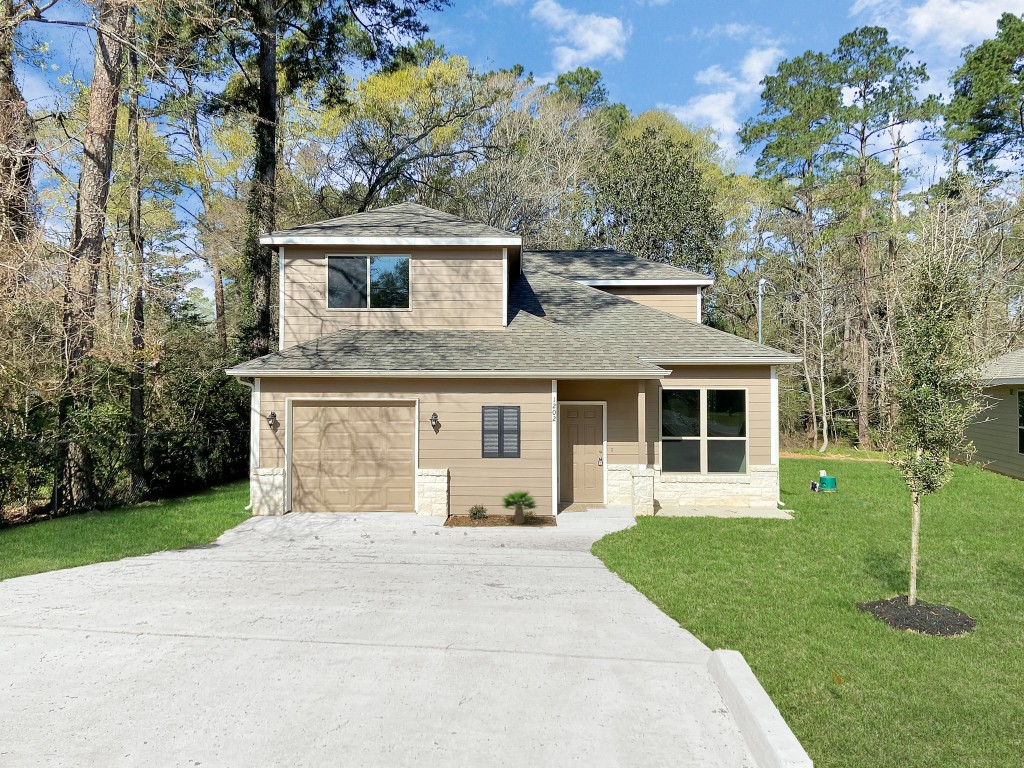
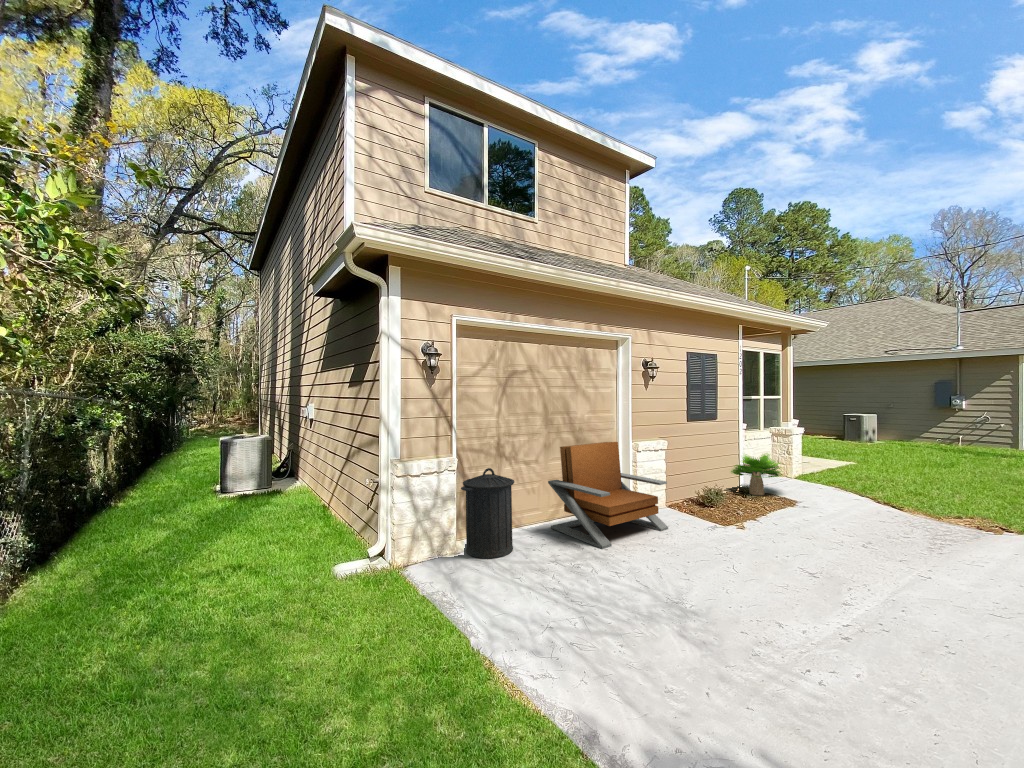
lounge chair: none [331,469,398,526] -> present [548,442,668,549]
trash can: none [279,476,314,520] -> present [461,468,514,558]

